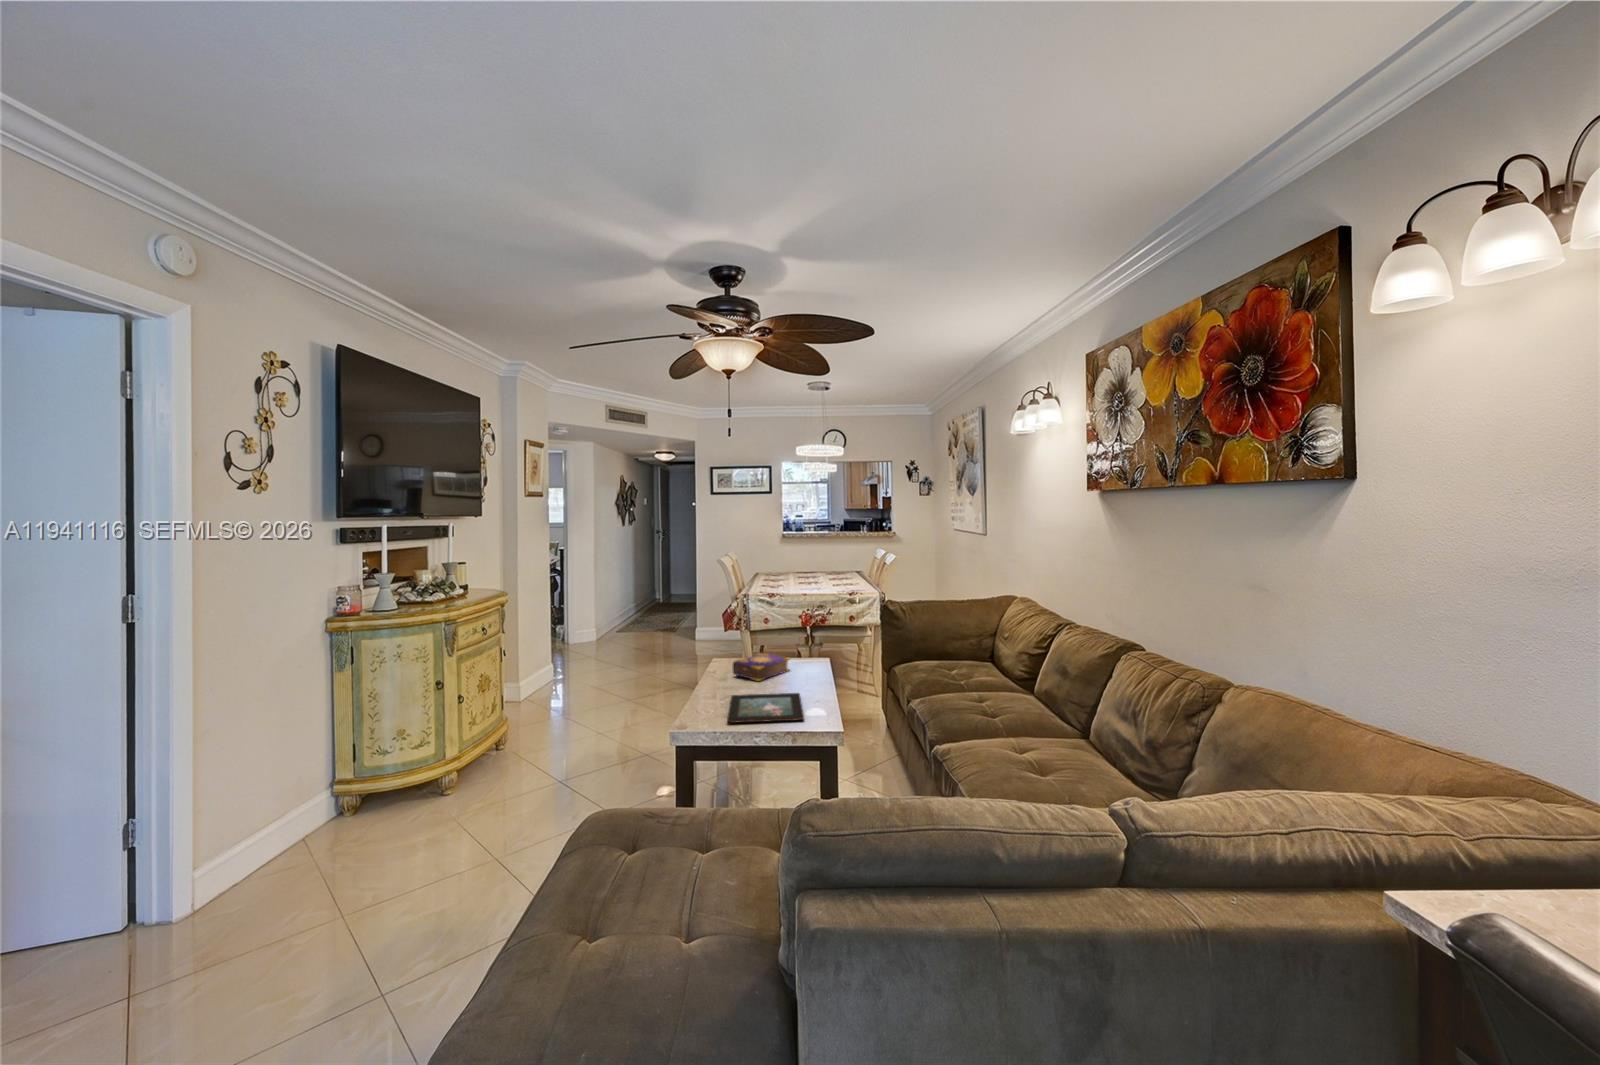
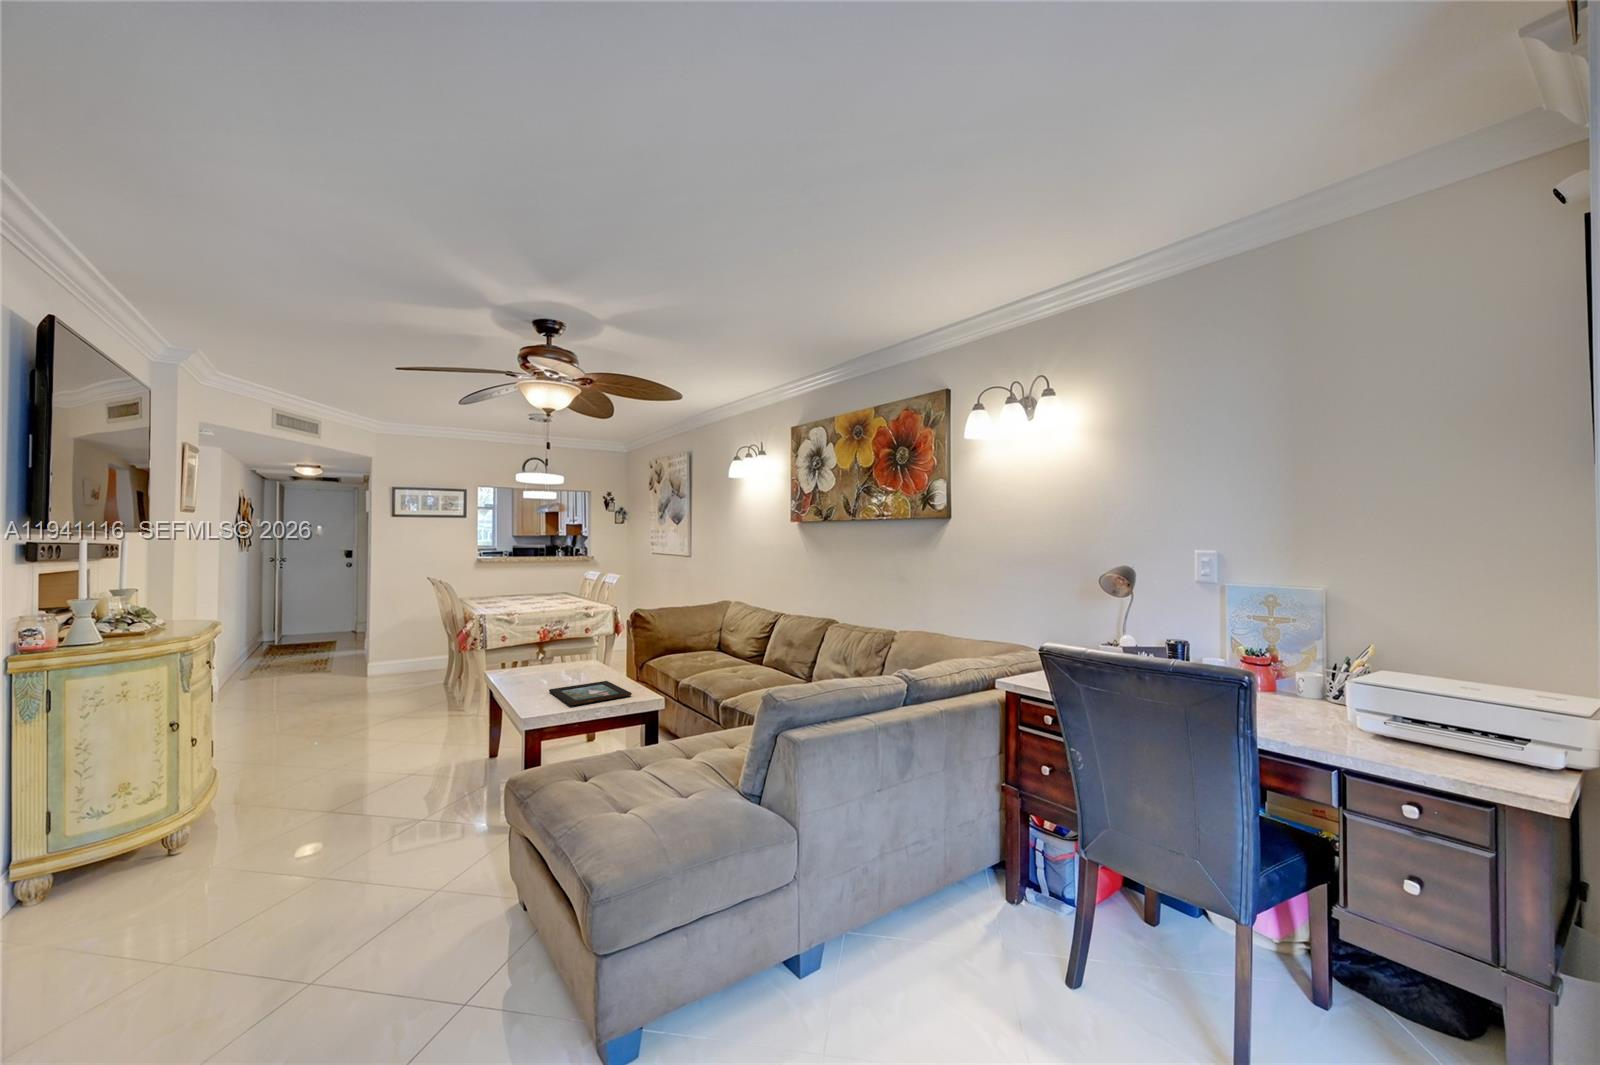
book: present [732,653,790,681] -> none [528,657,576,679]

